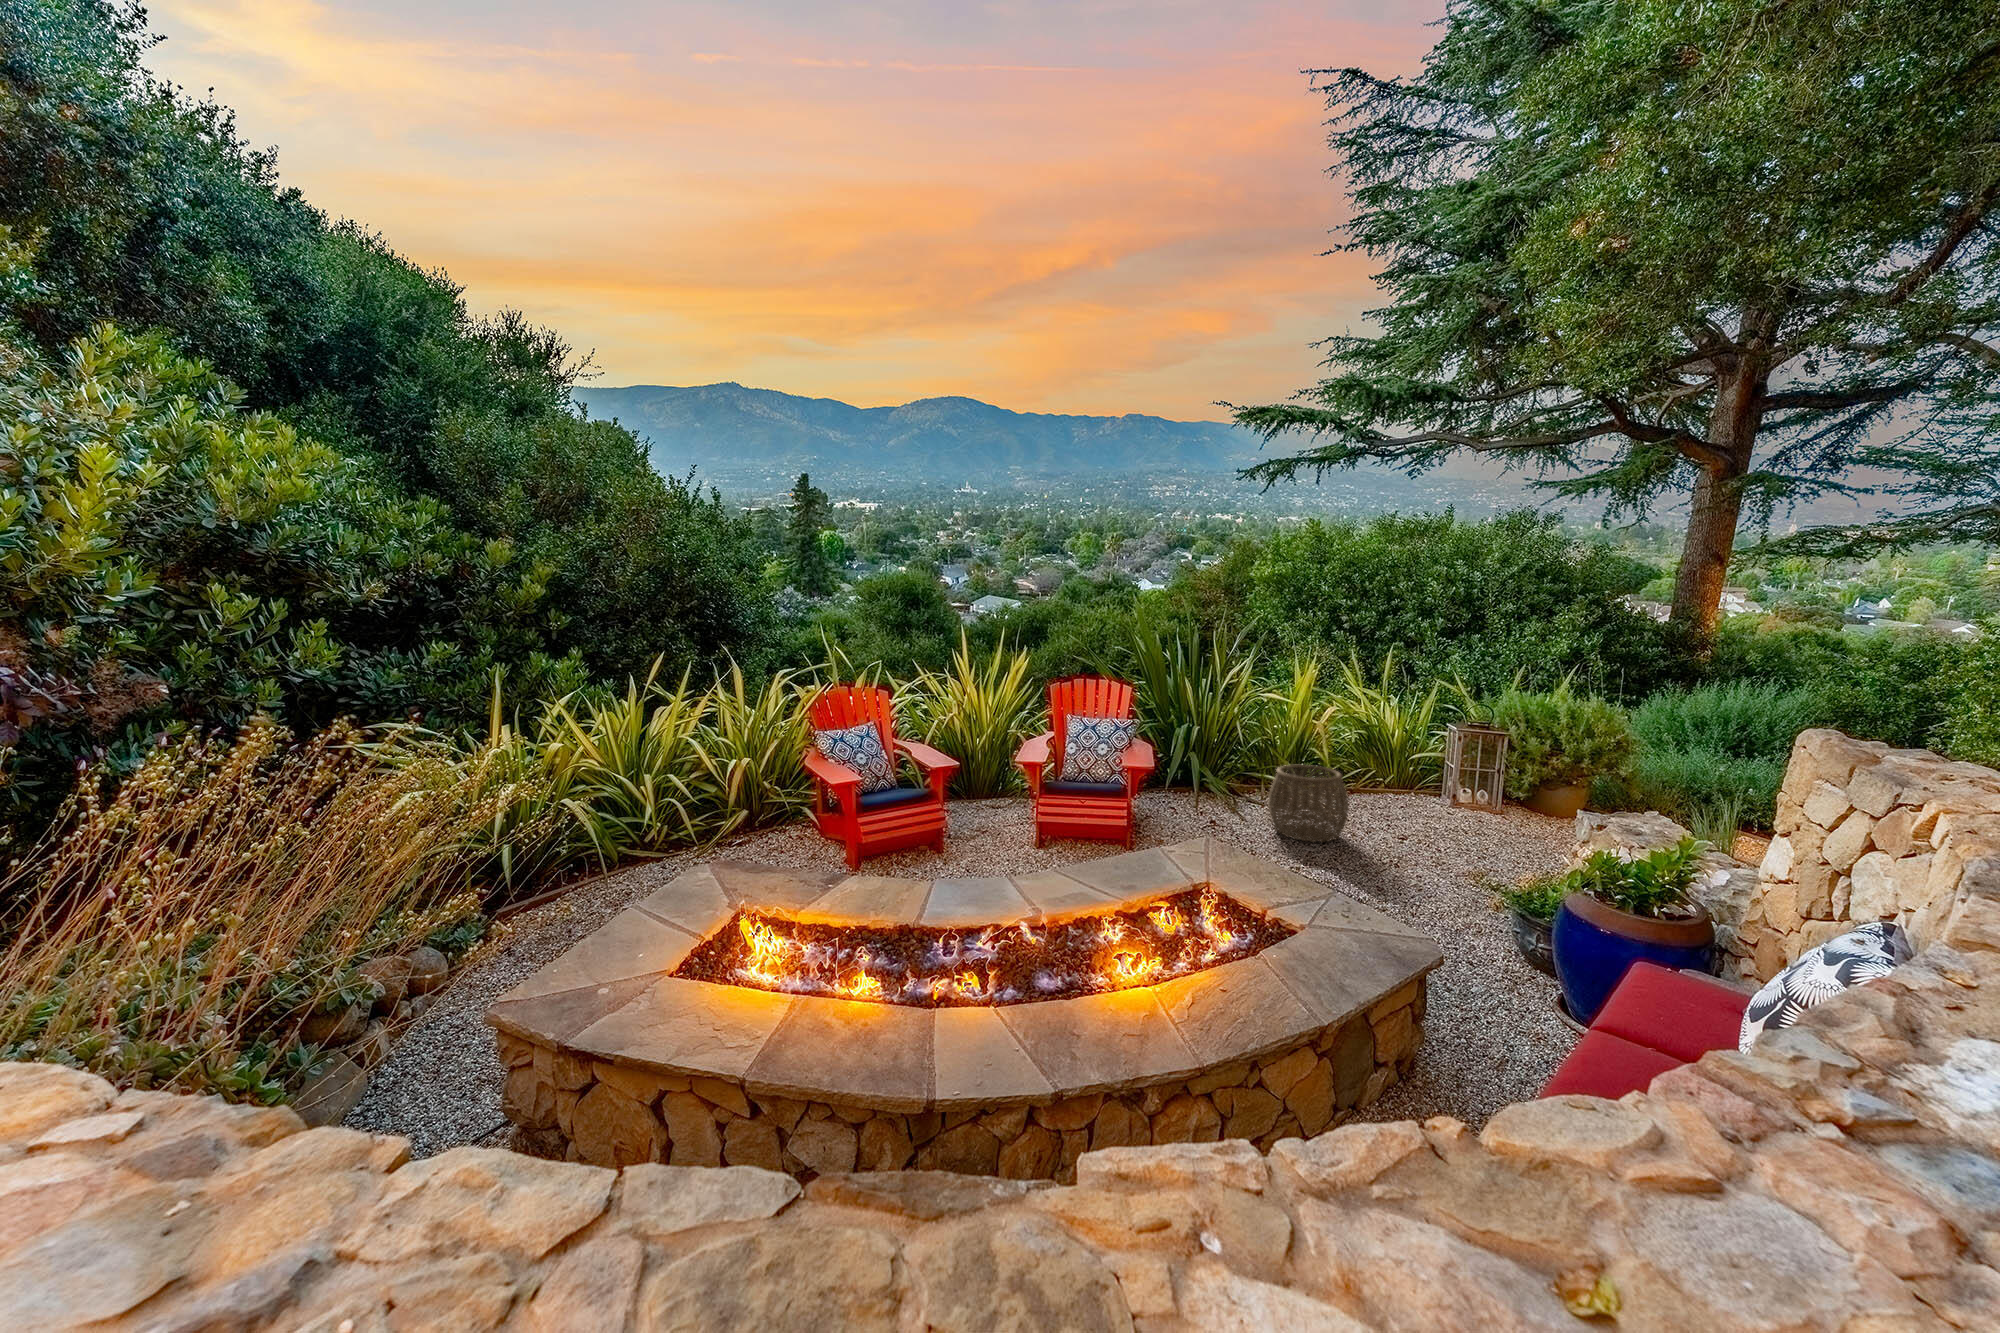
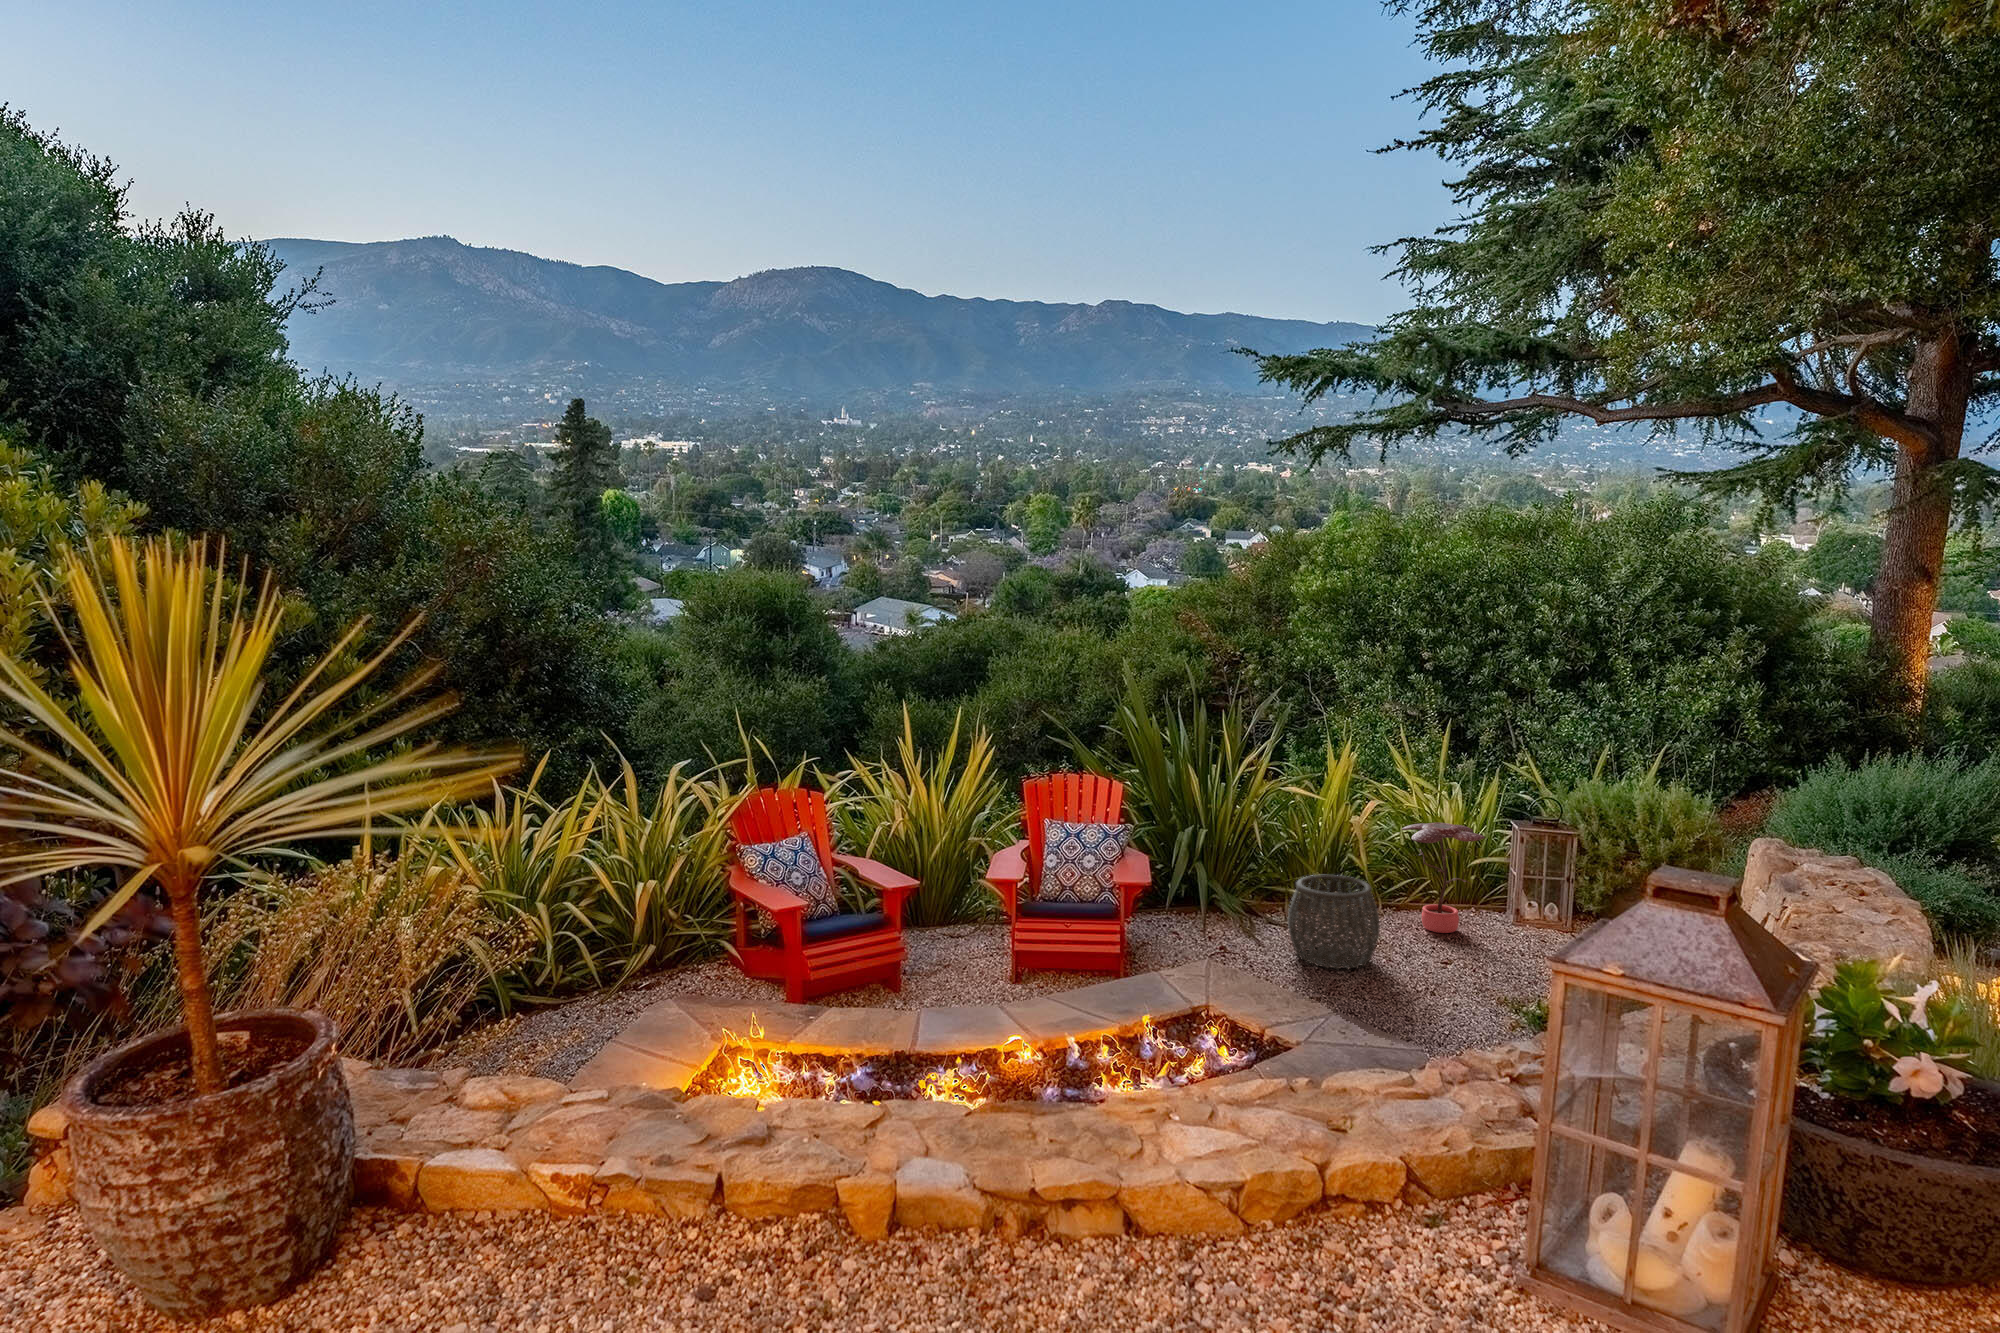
potted plant: none [1360,726,1435,816] -> present [1402,823,1485,933]

